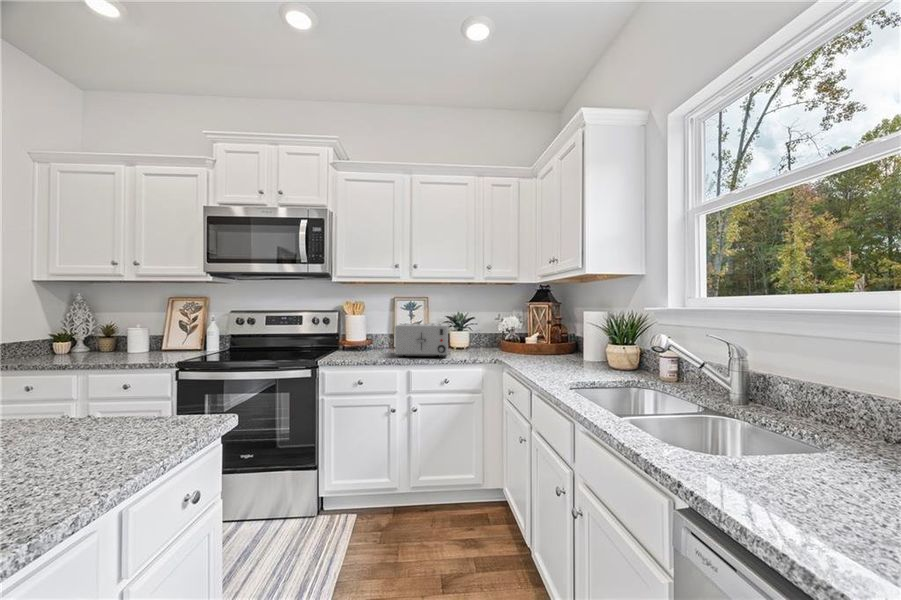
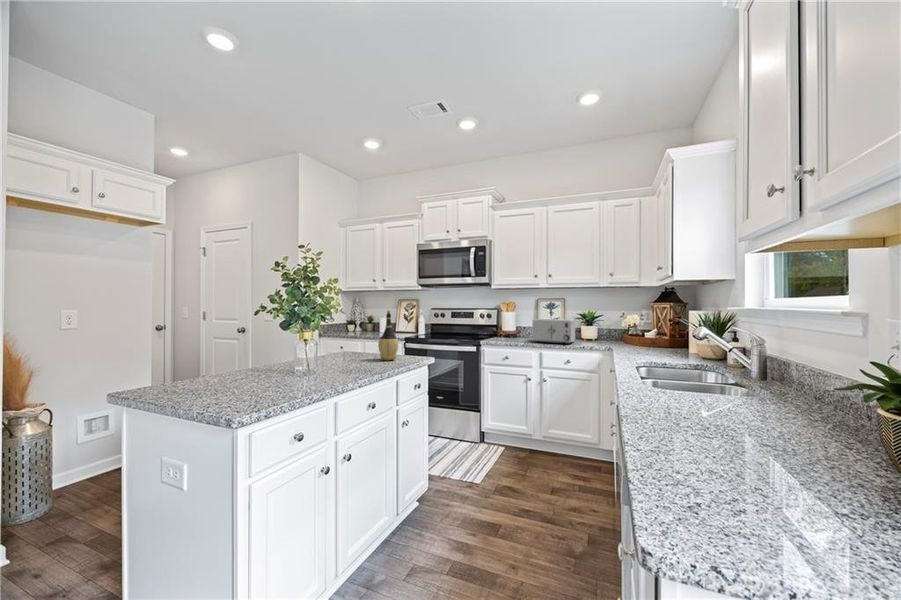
wine bottle: none [79,320,144,444] -> present [378,310,398,360]

